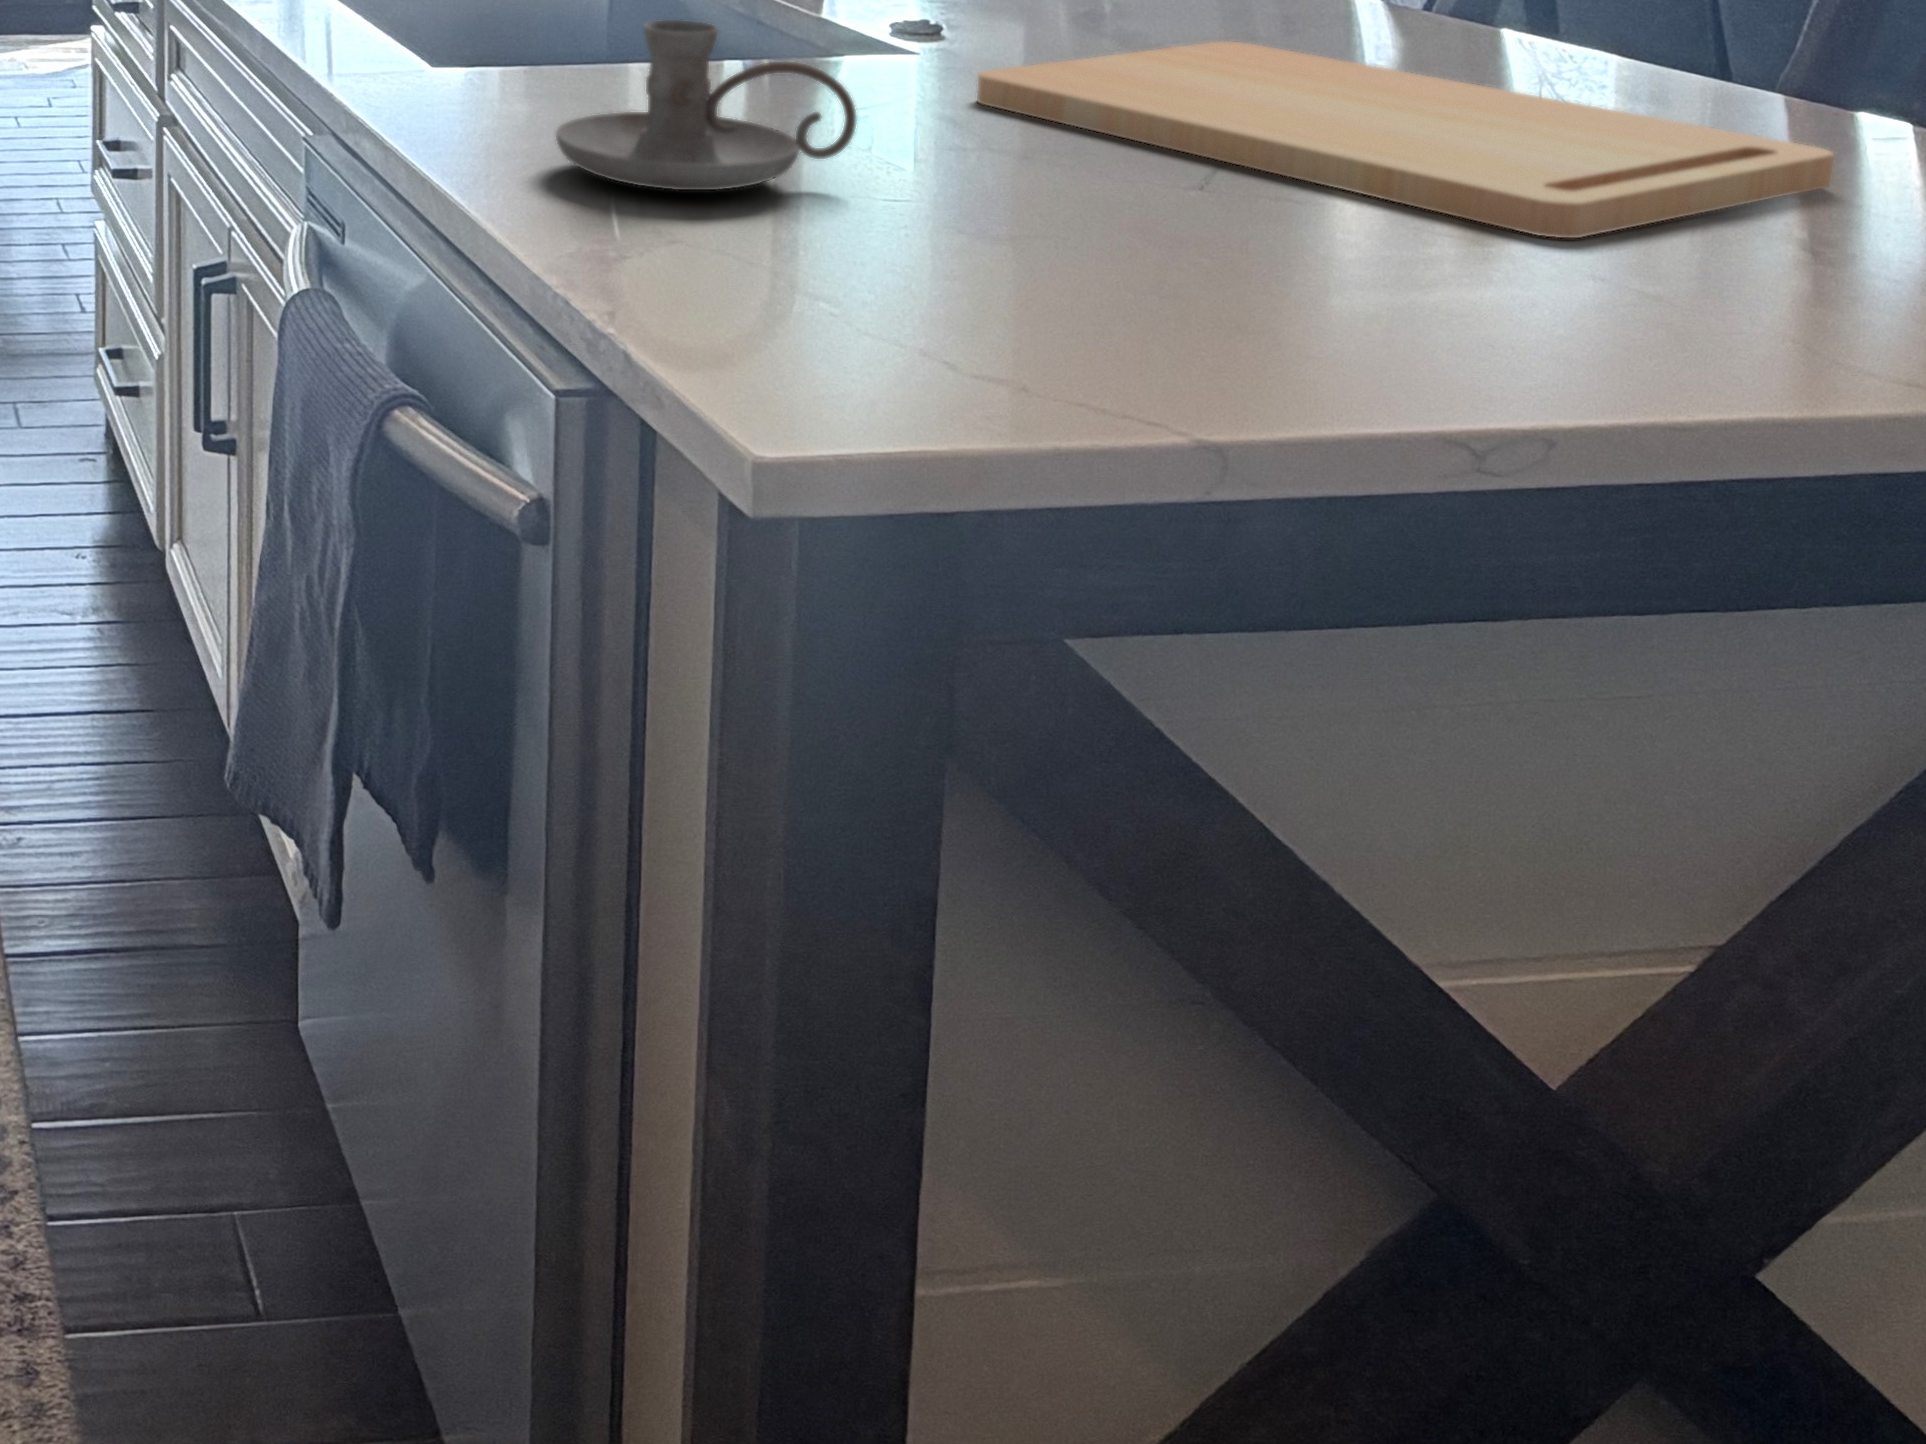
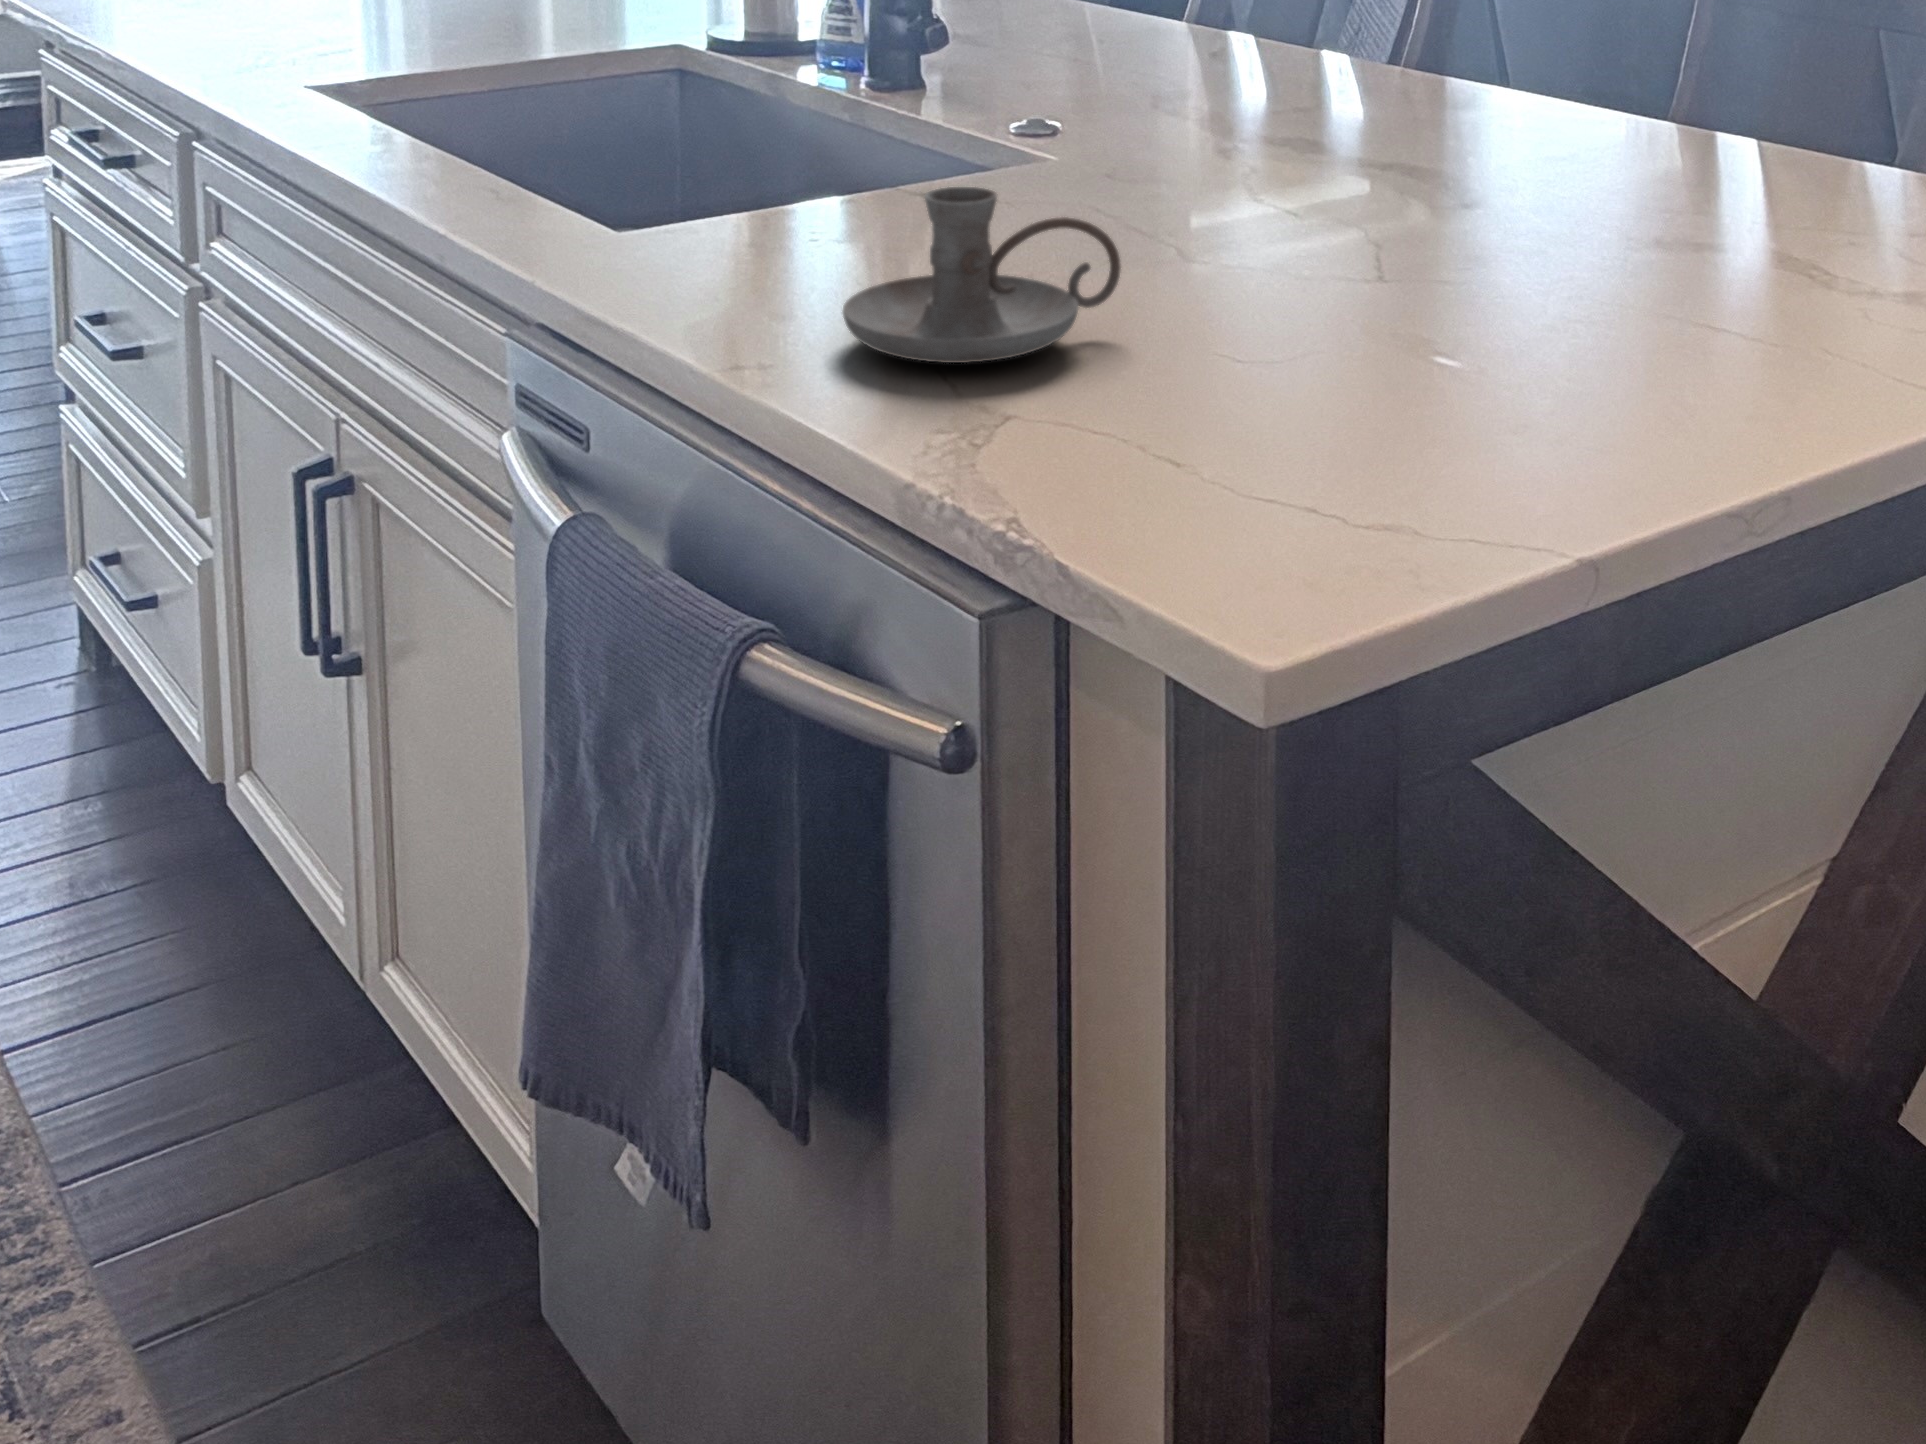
cutting board: present [977,41,1834,238] -> none [1150,126,1783,295]

